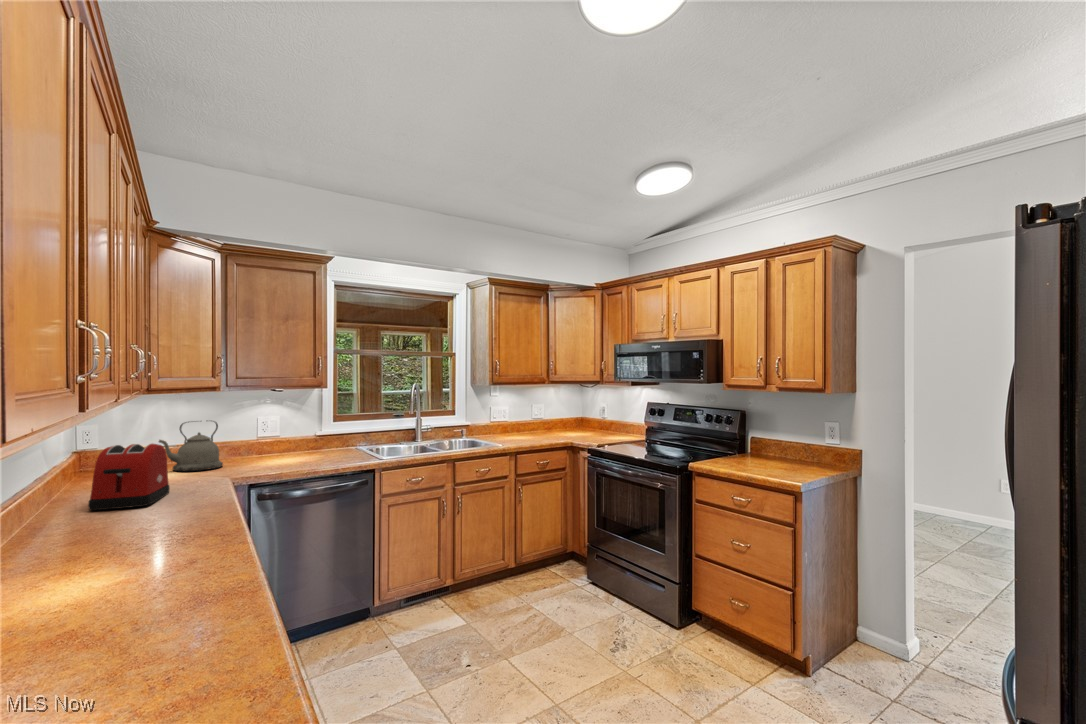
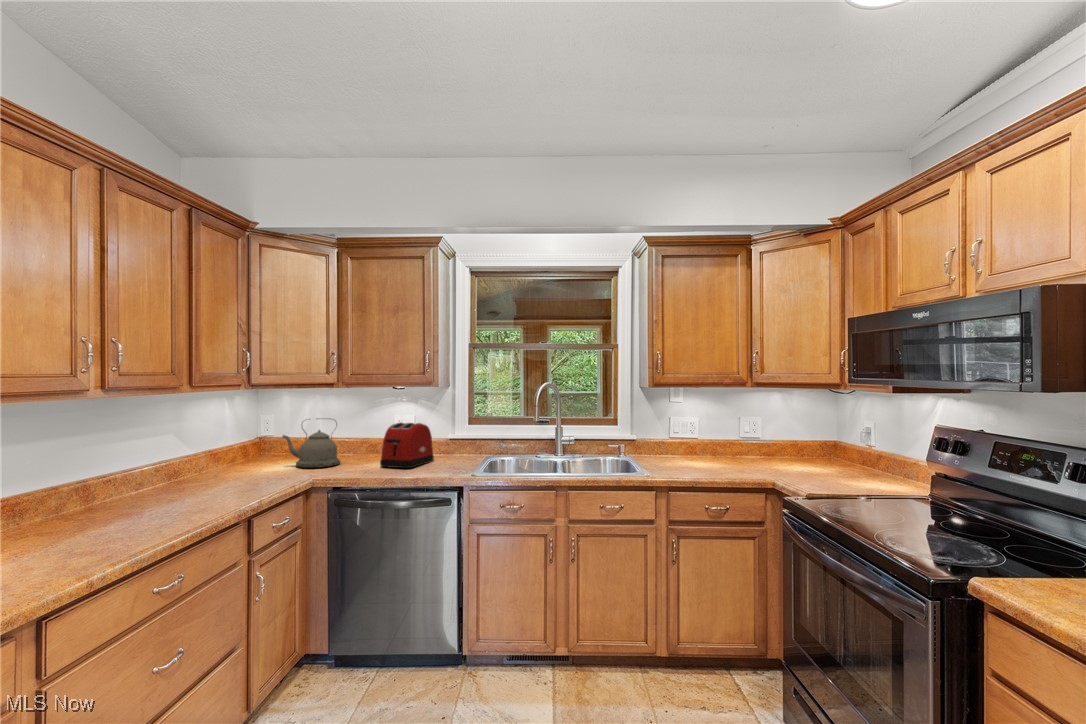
toaster: present [88,444,170,510] -> present [380,423,434,468]

